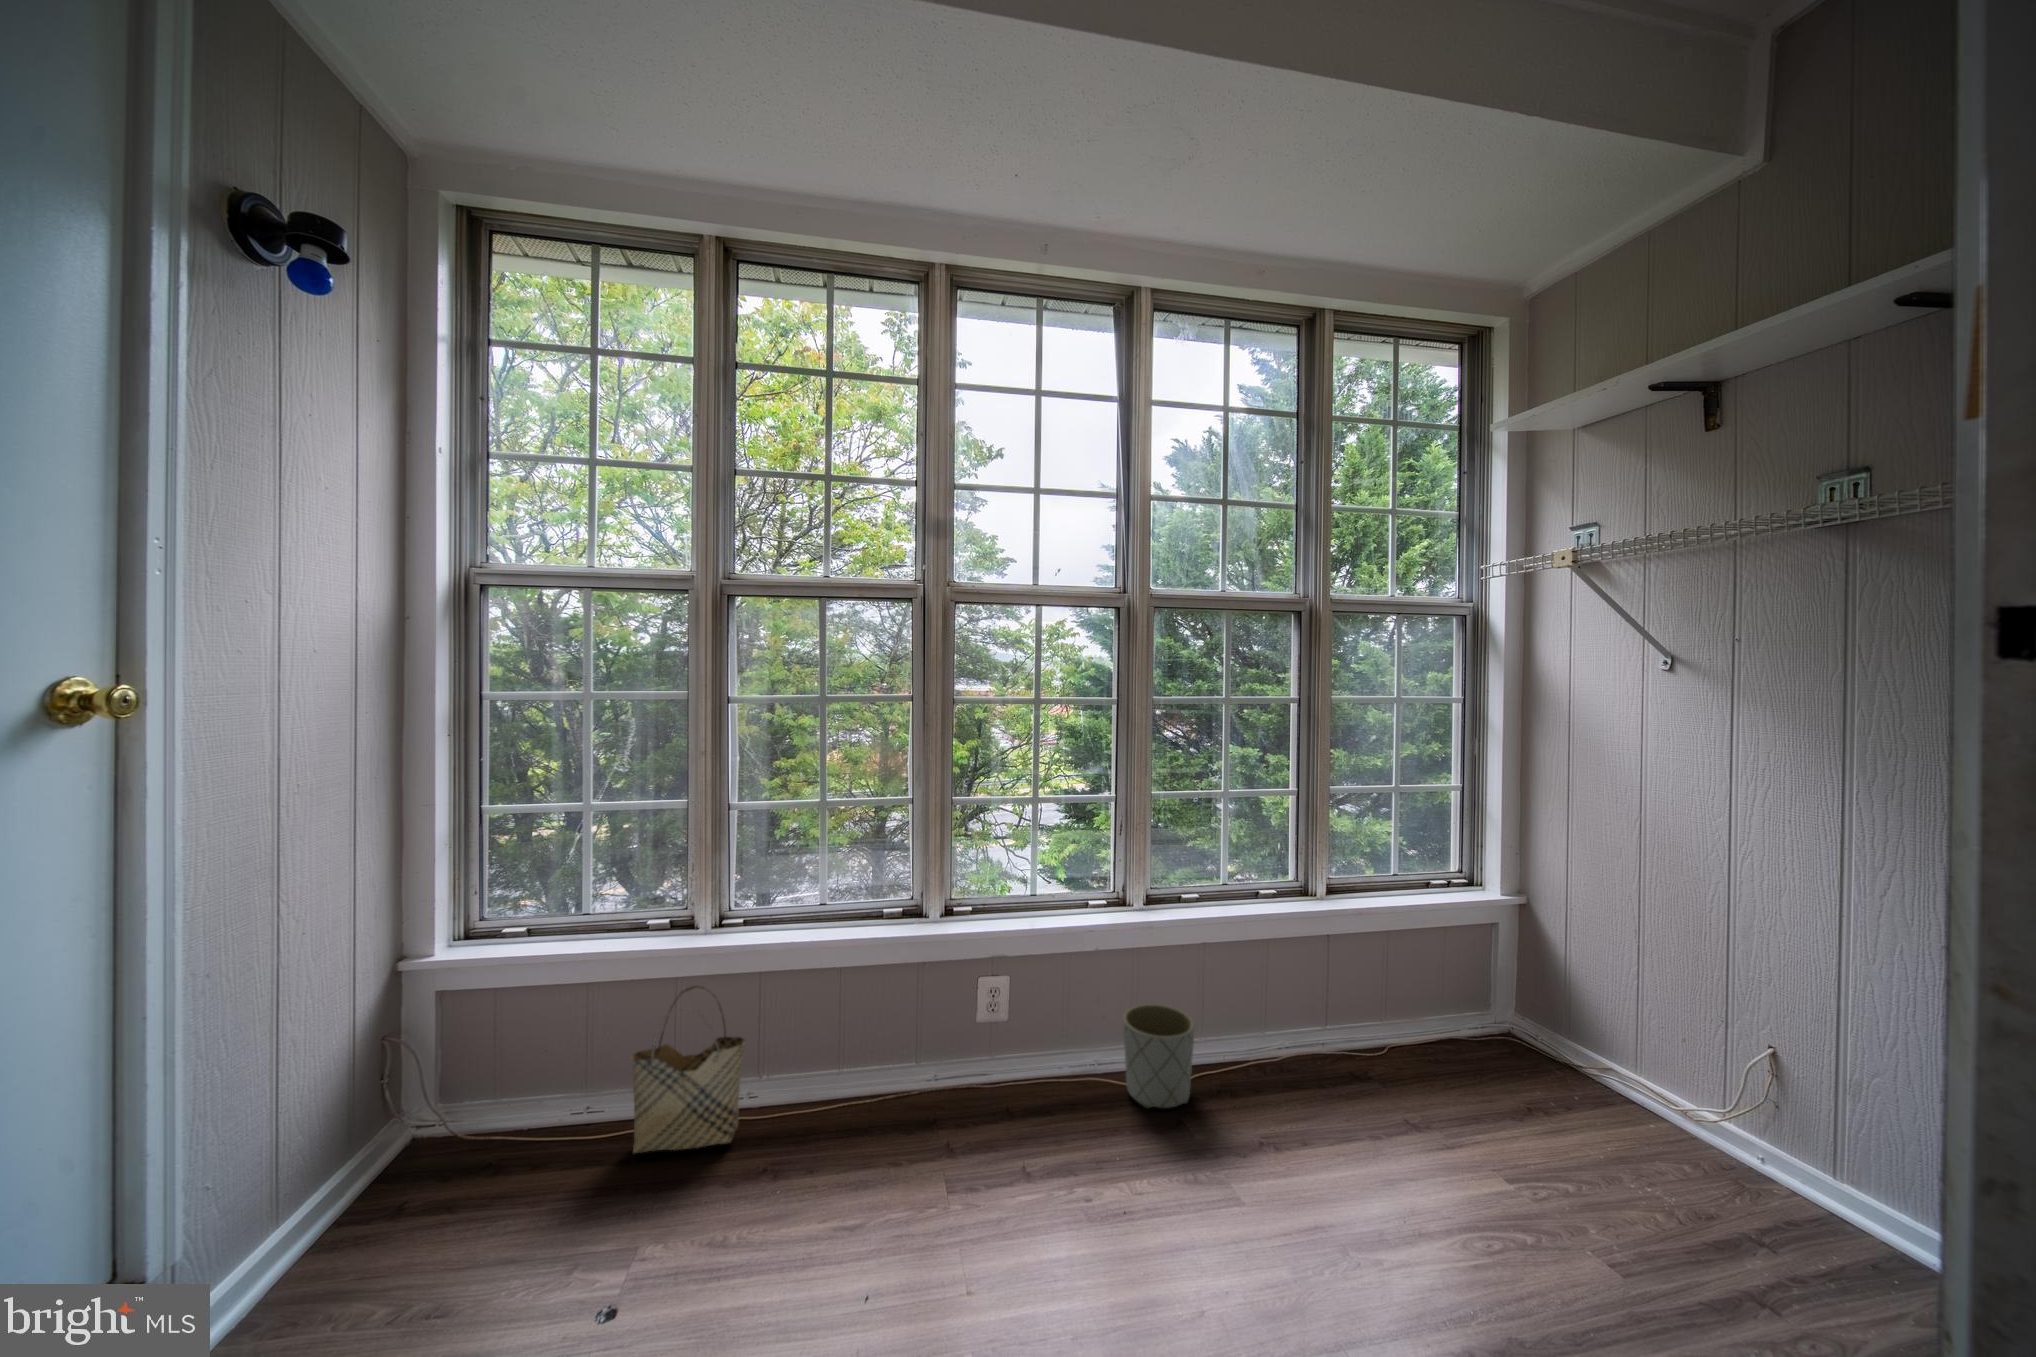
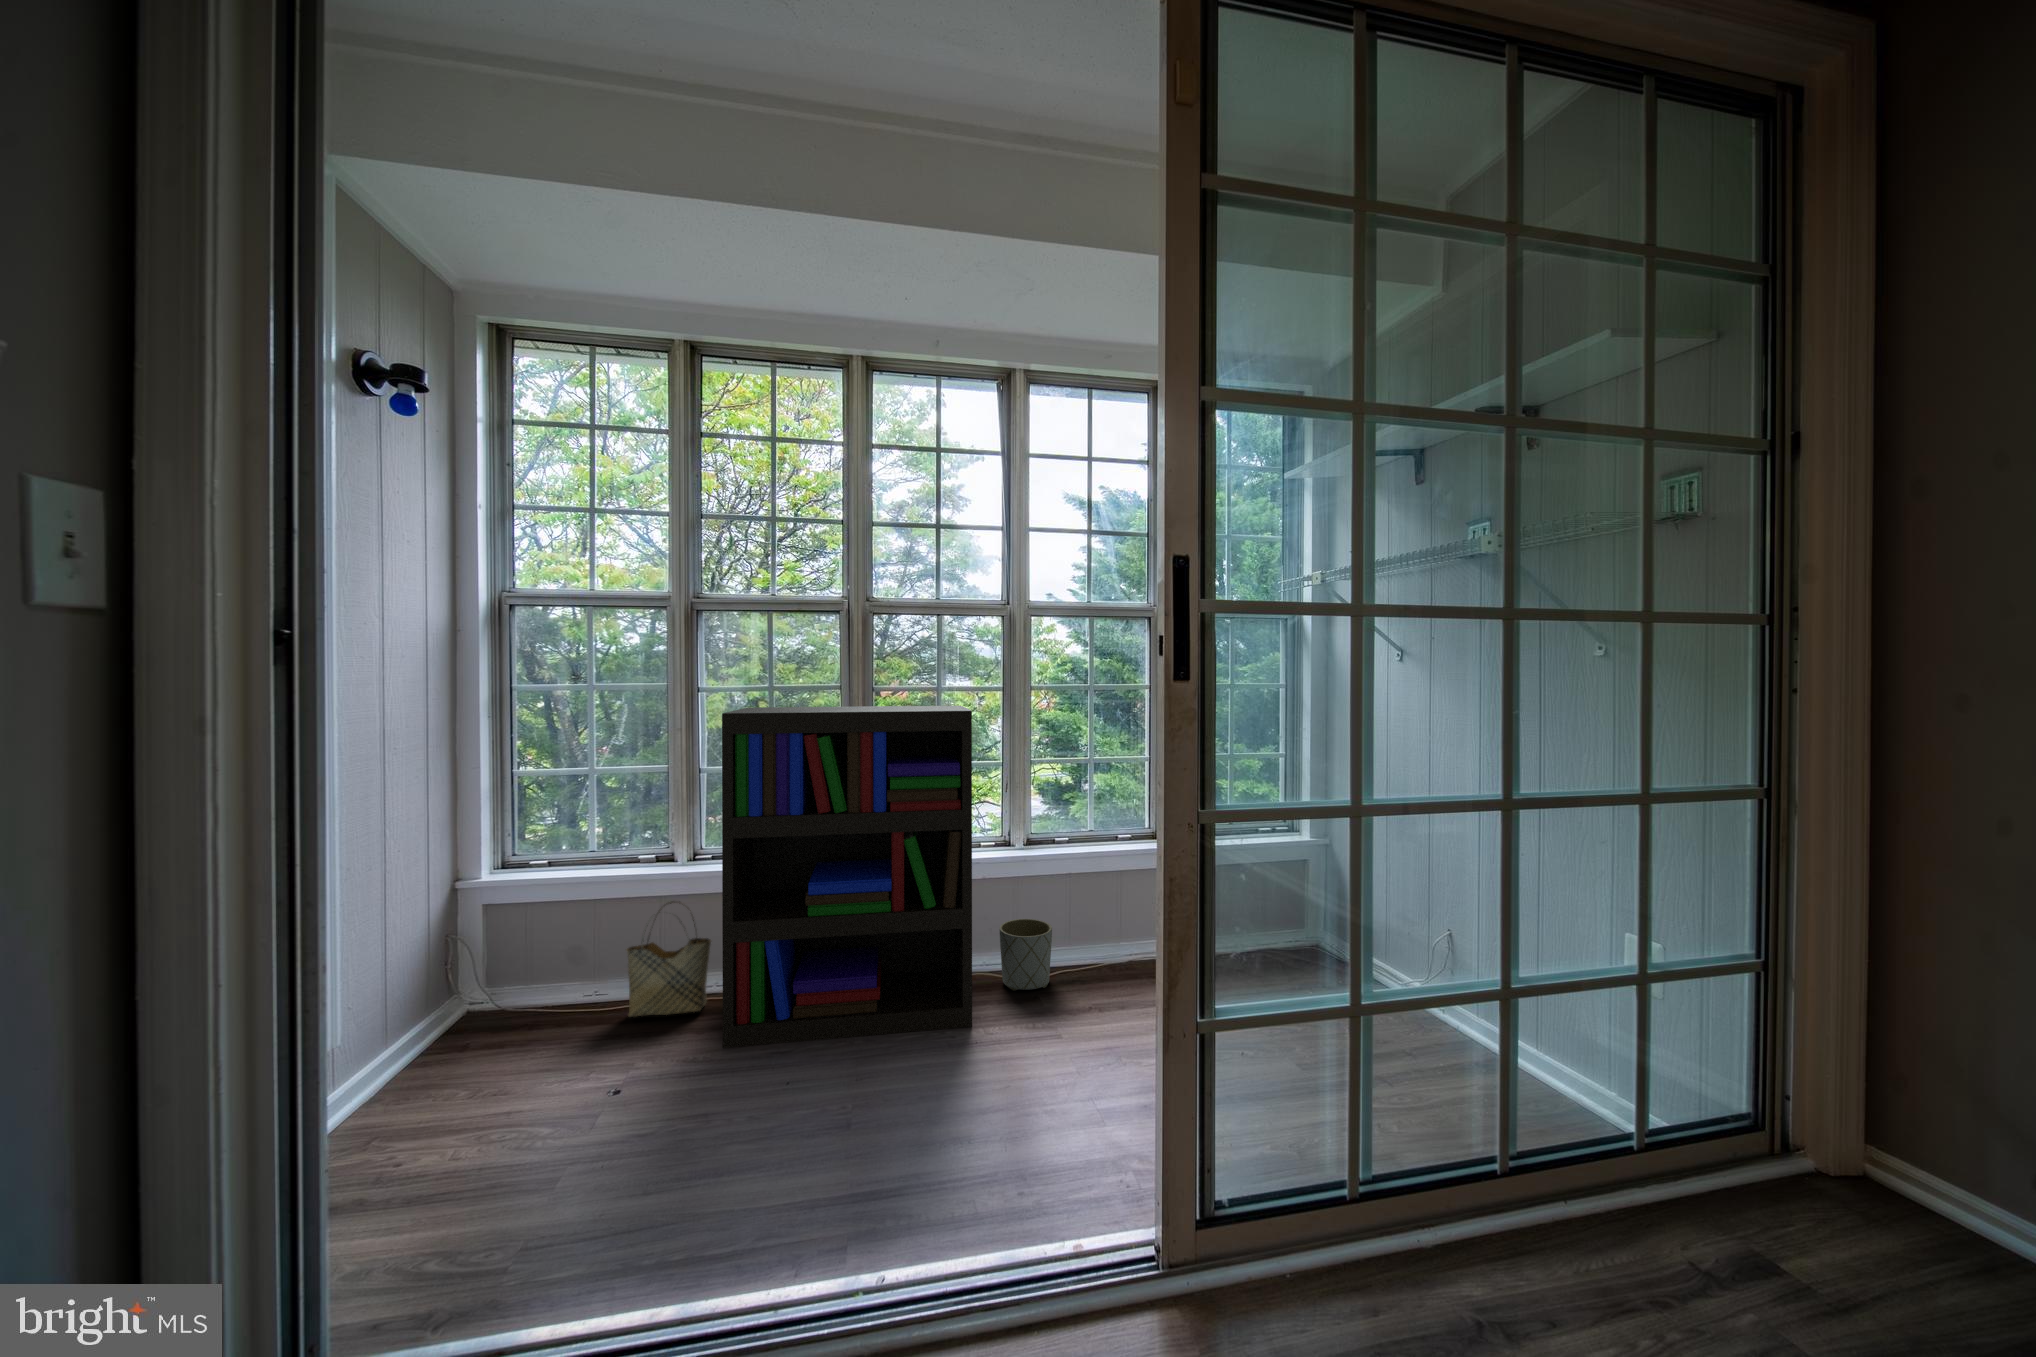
bookshelf: none [767,724,1115,1216] -> present [722,706,972,1048]

